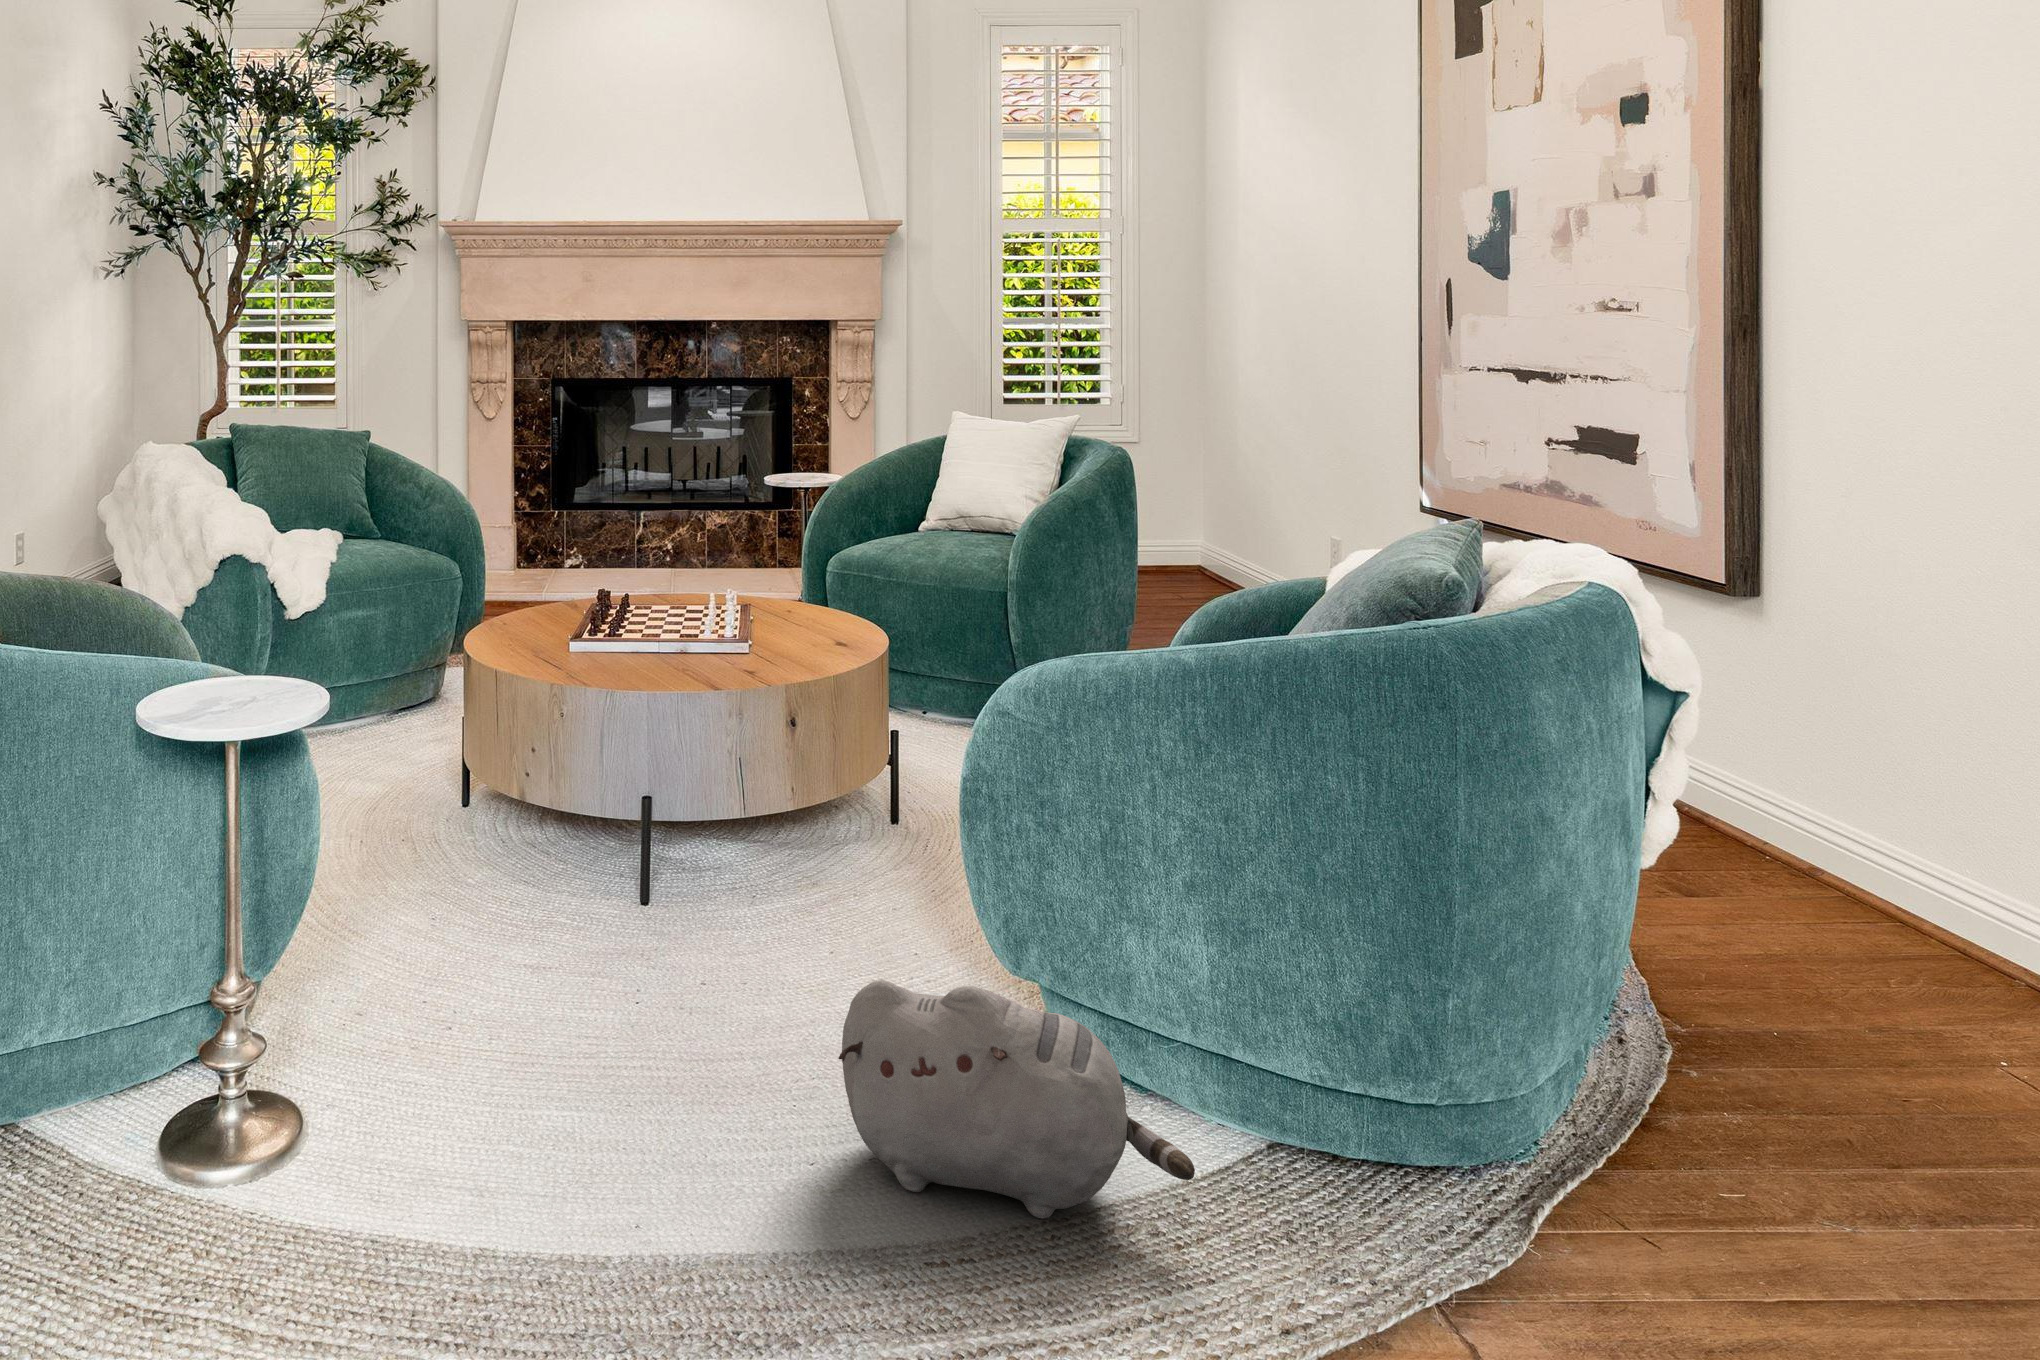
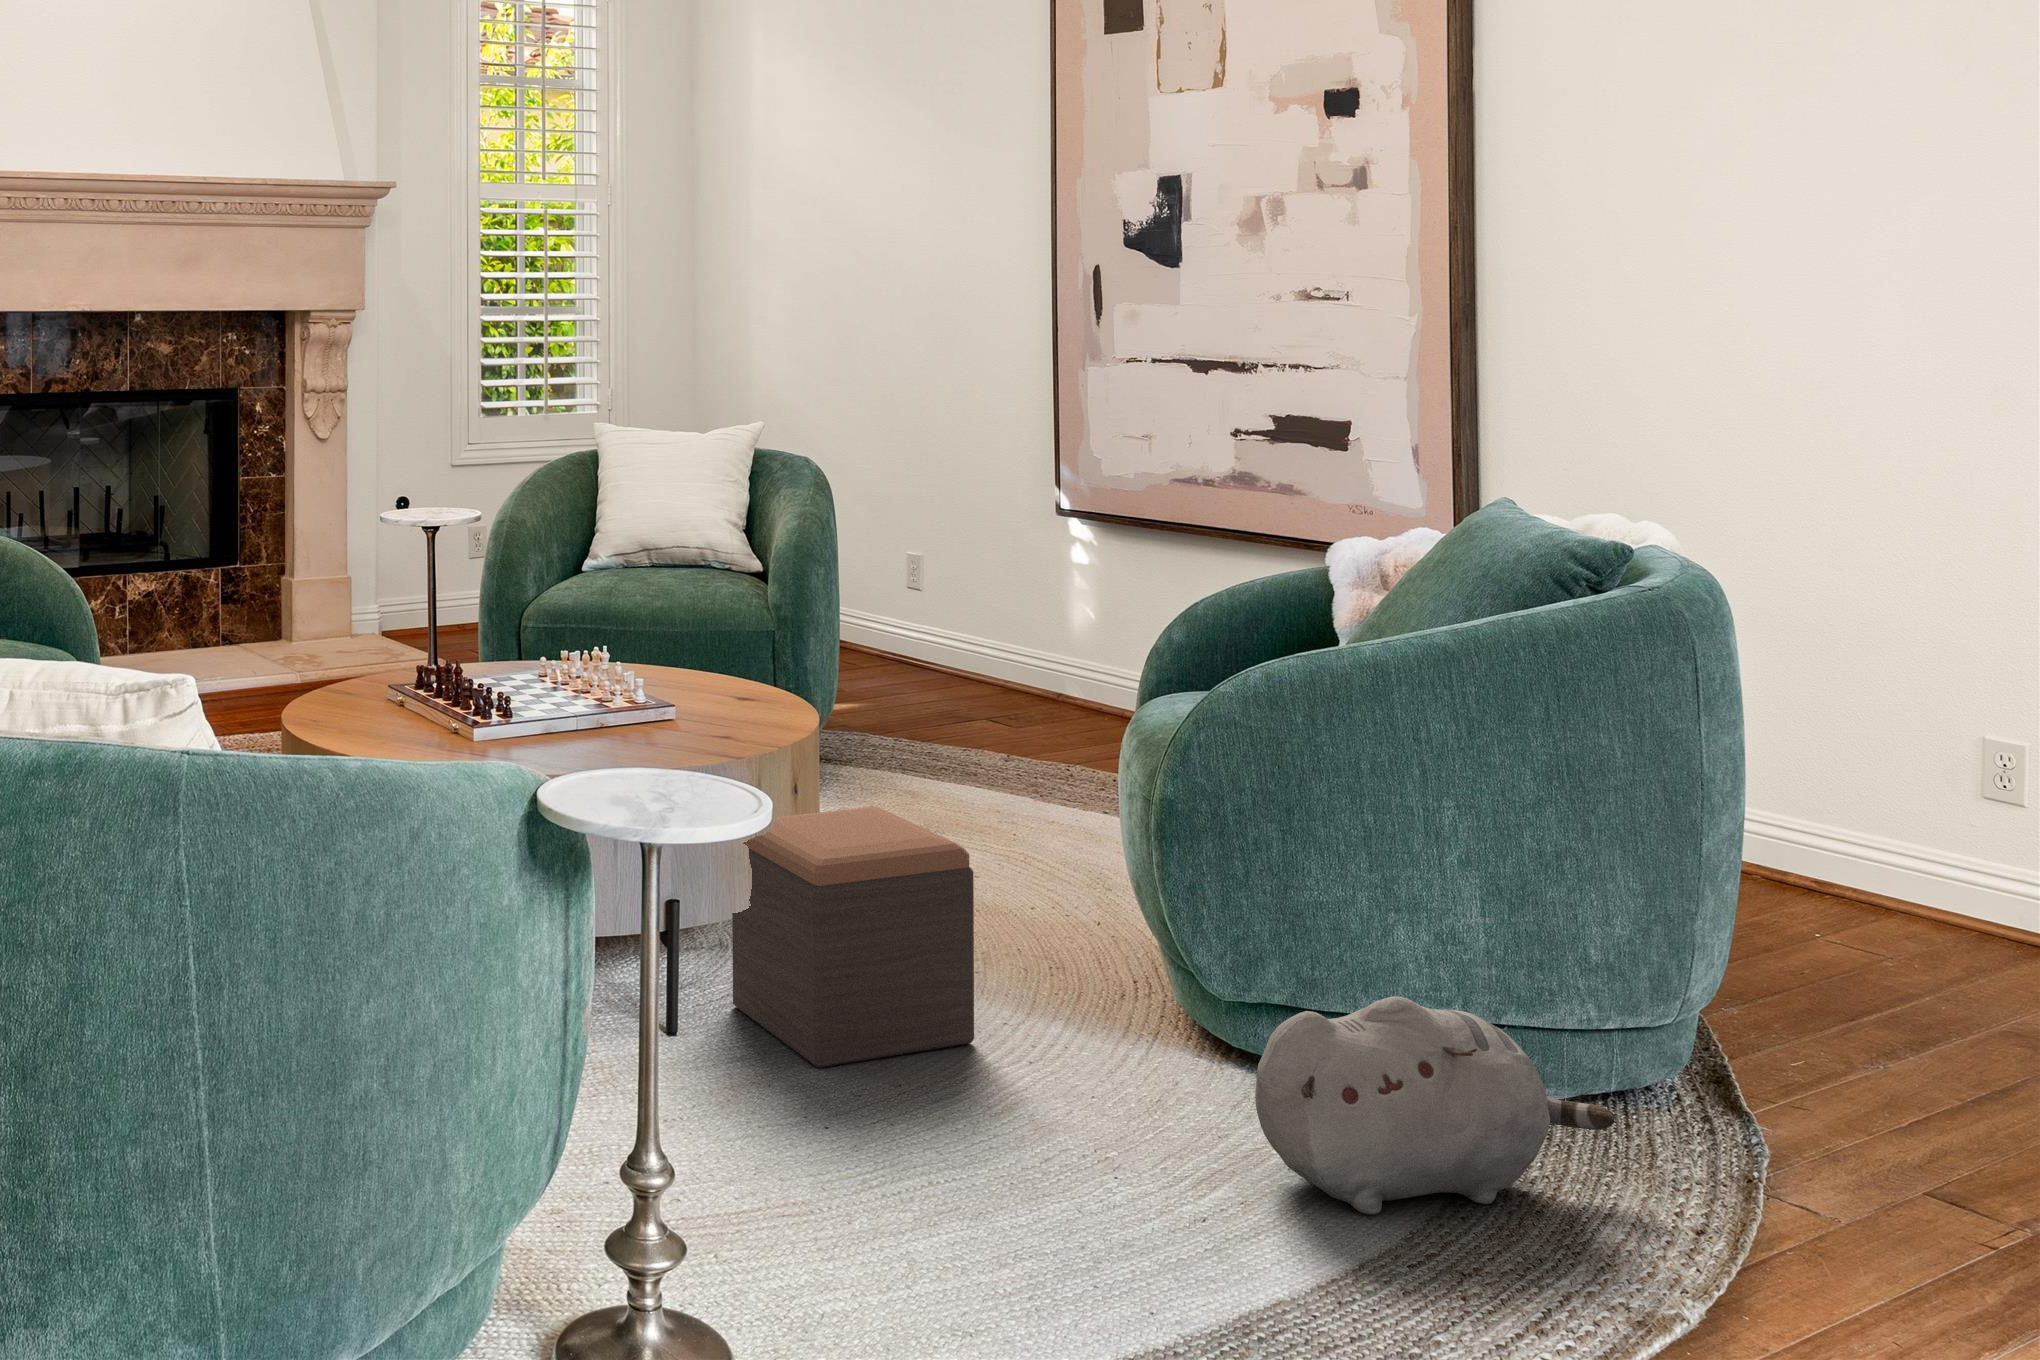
footstool: none [668,734,832,956] -> present [732,807,974,1068]

